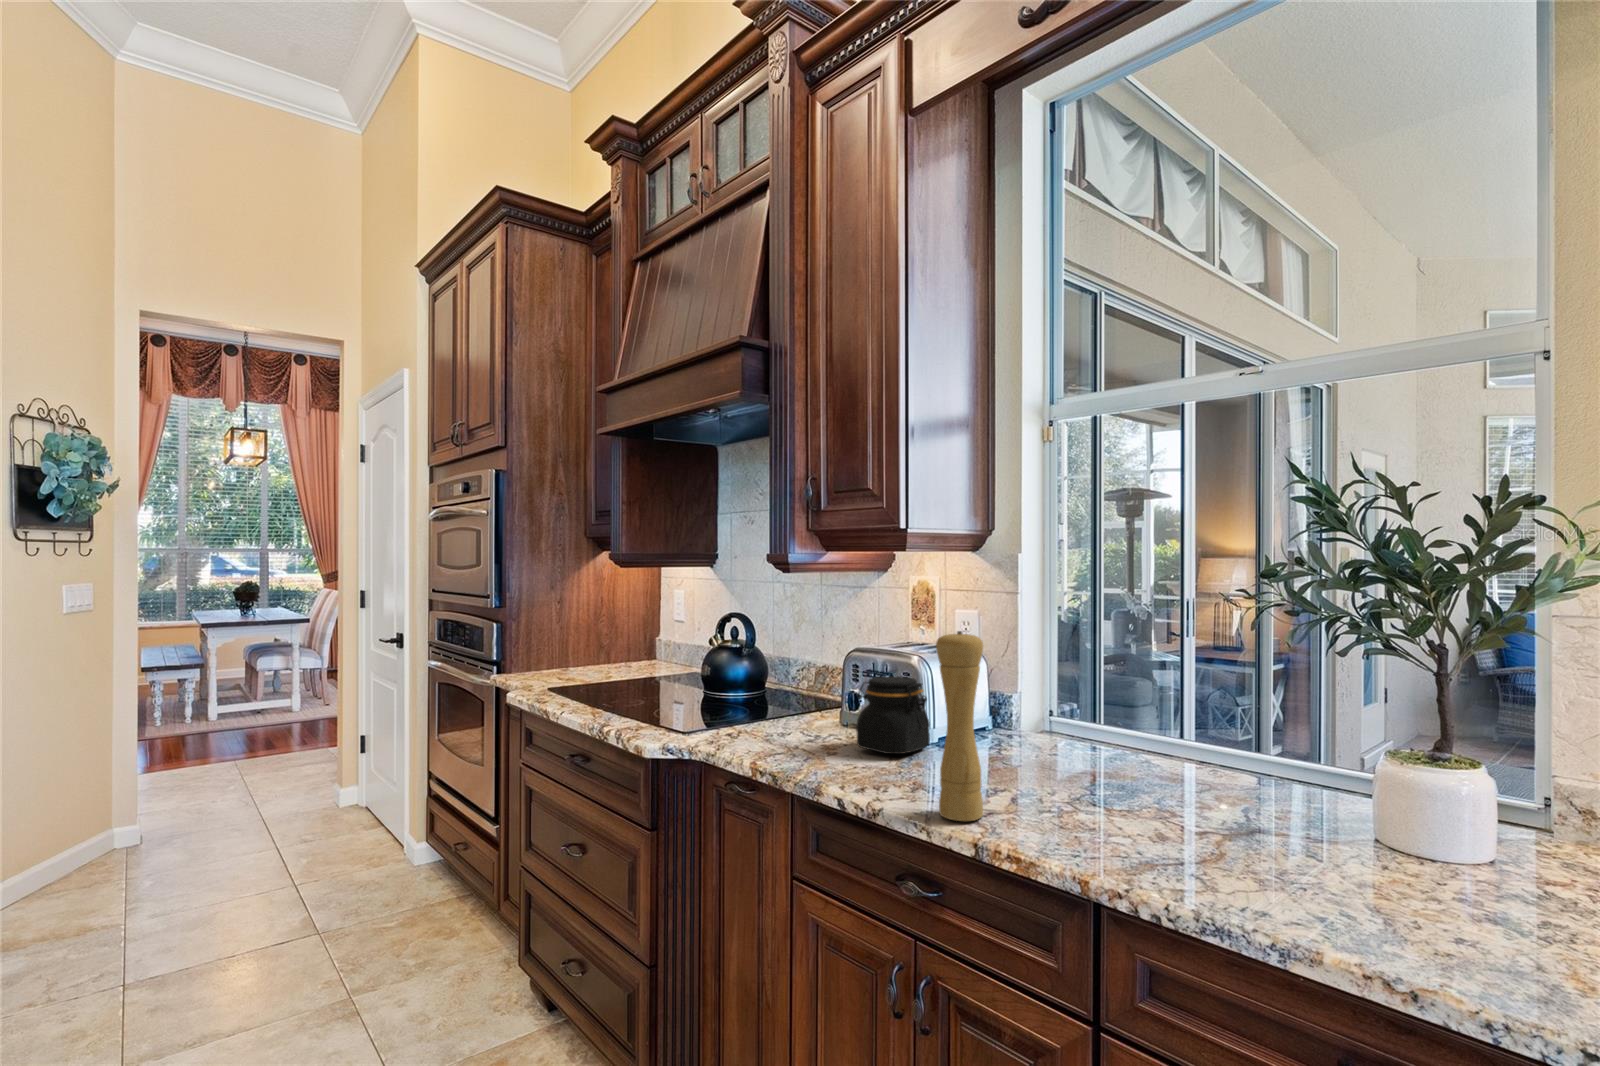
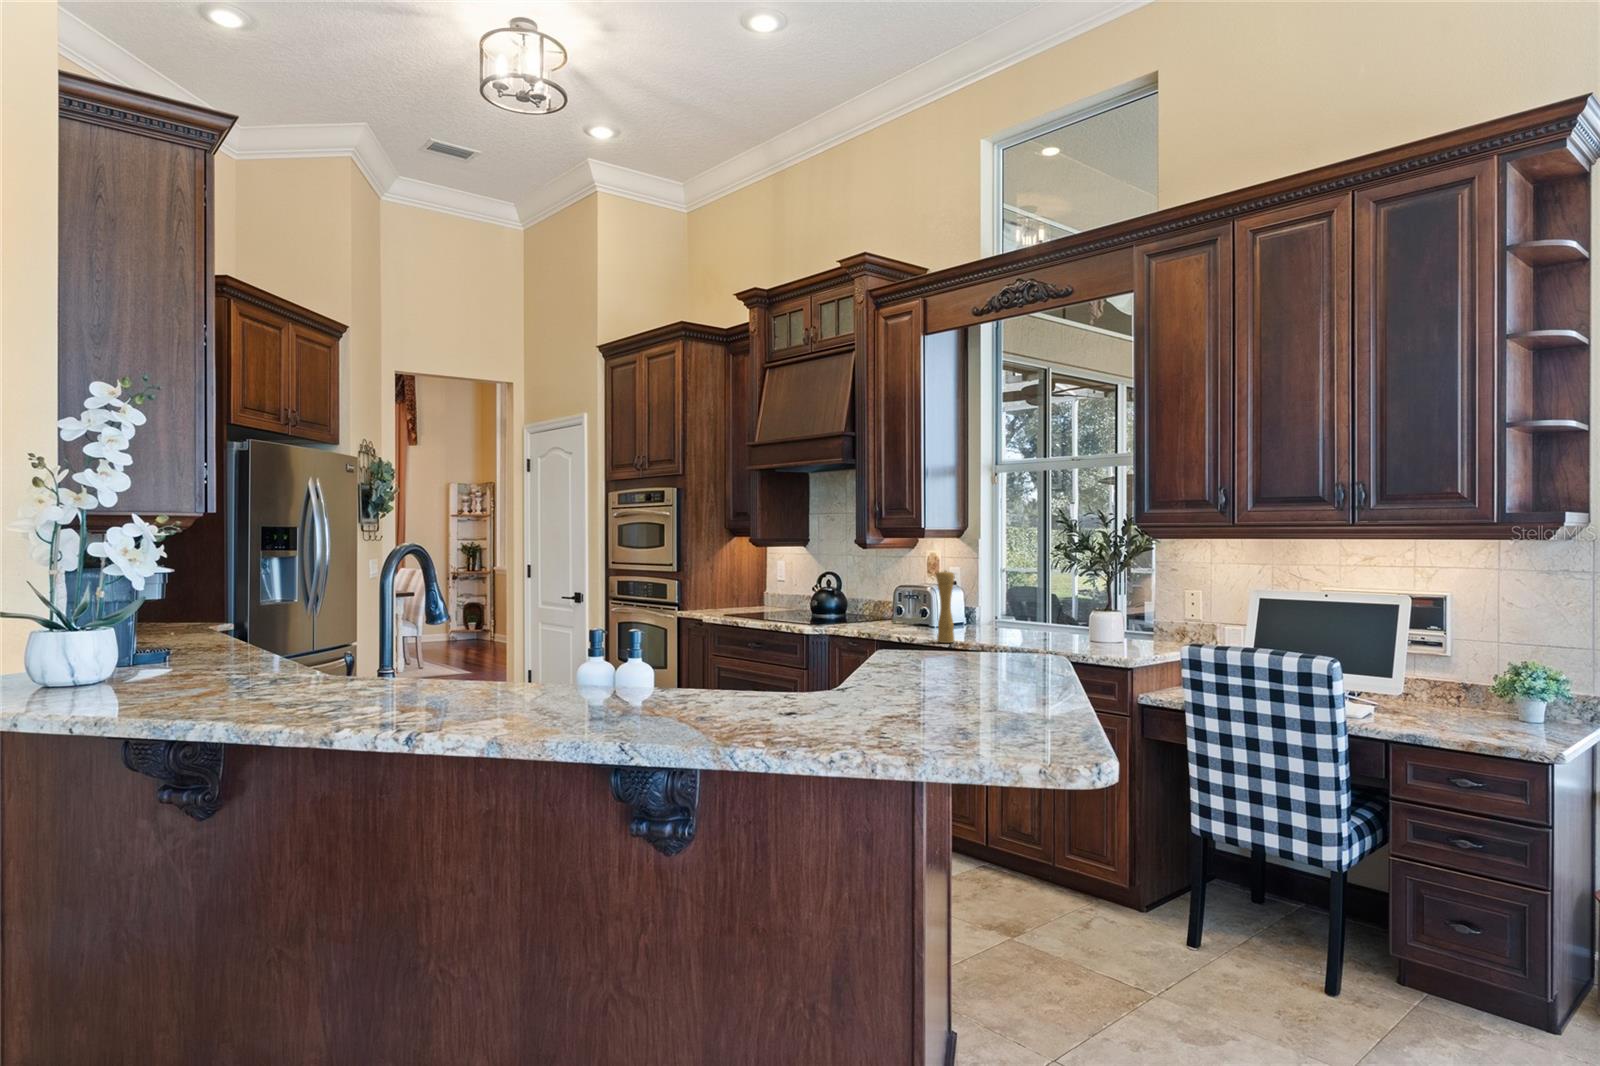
jar: present [857,676,930,754] -> none [901,597,935,631]

